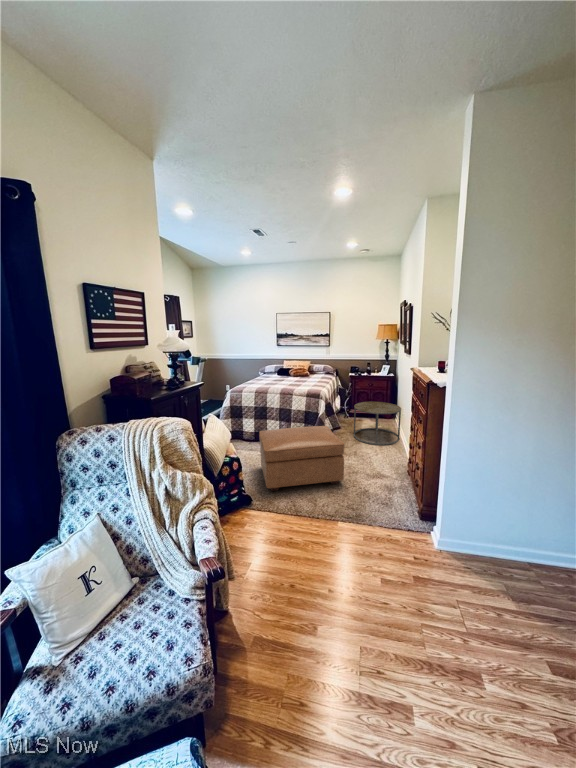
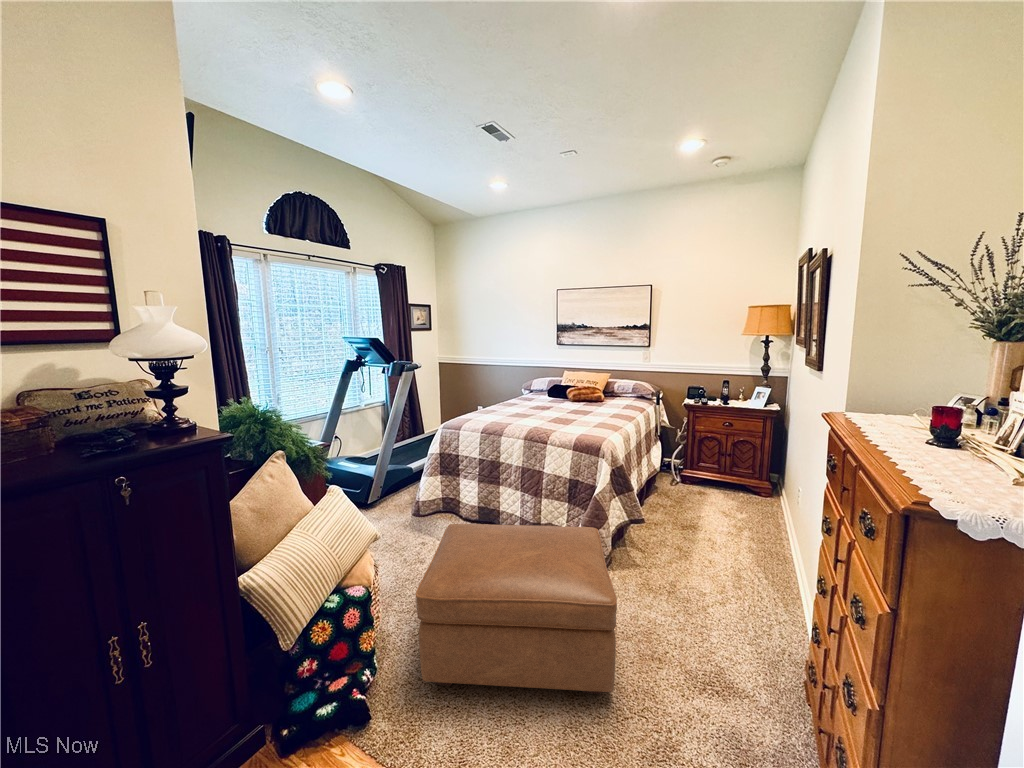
side table: present [353,402,401,445] -> none [676,465,793,576]

